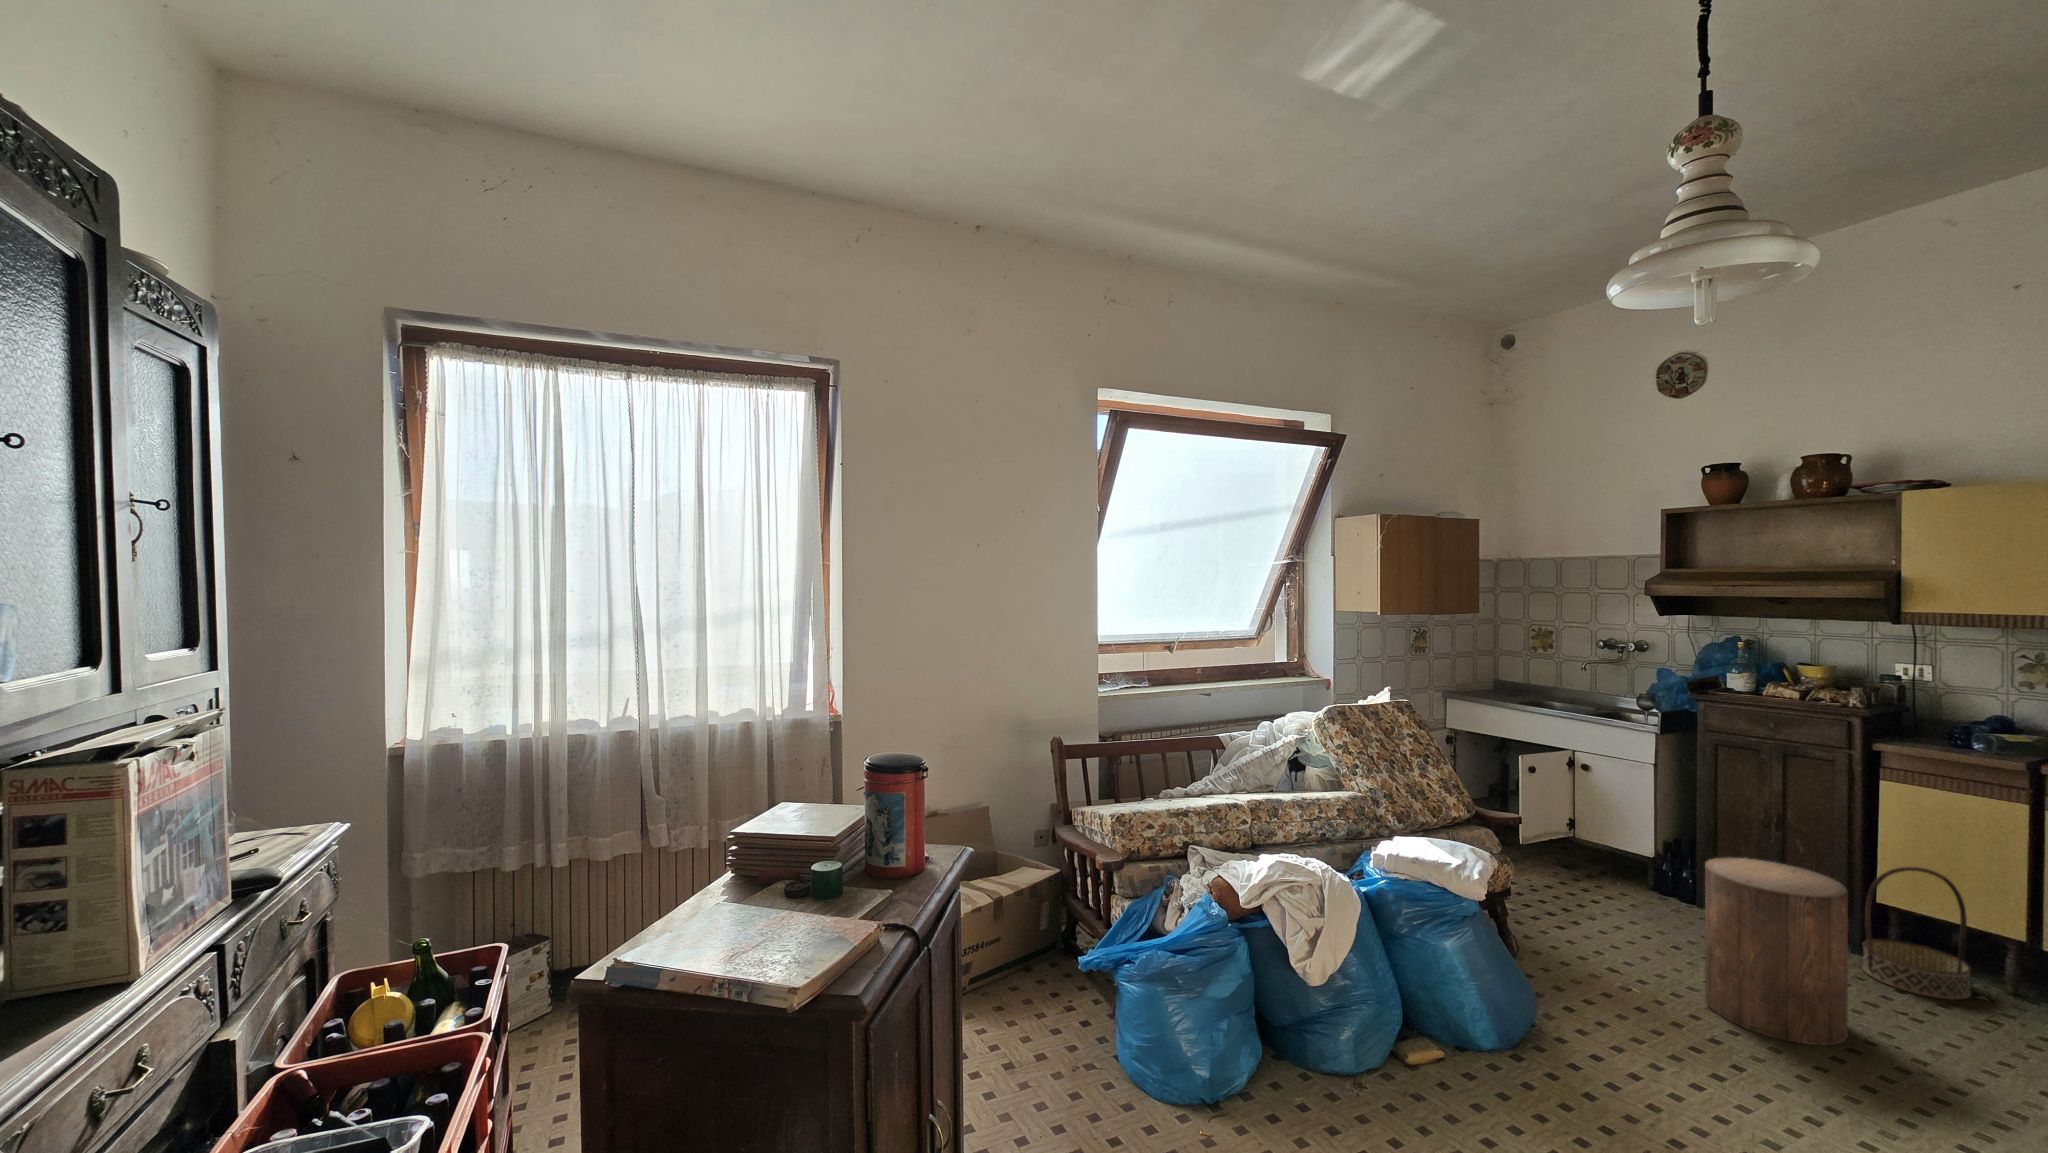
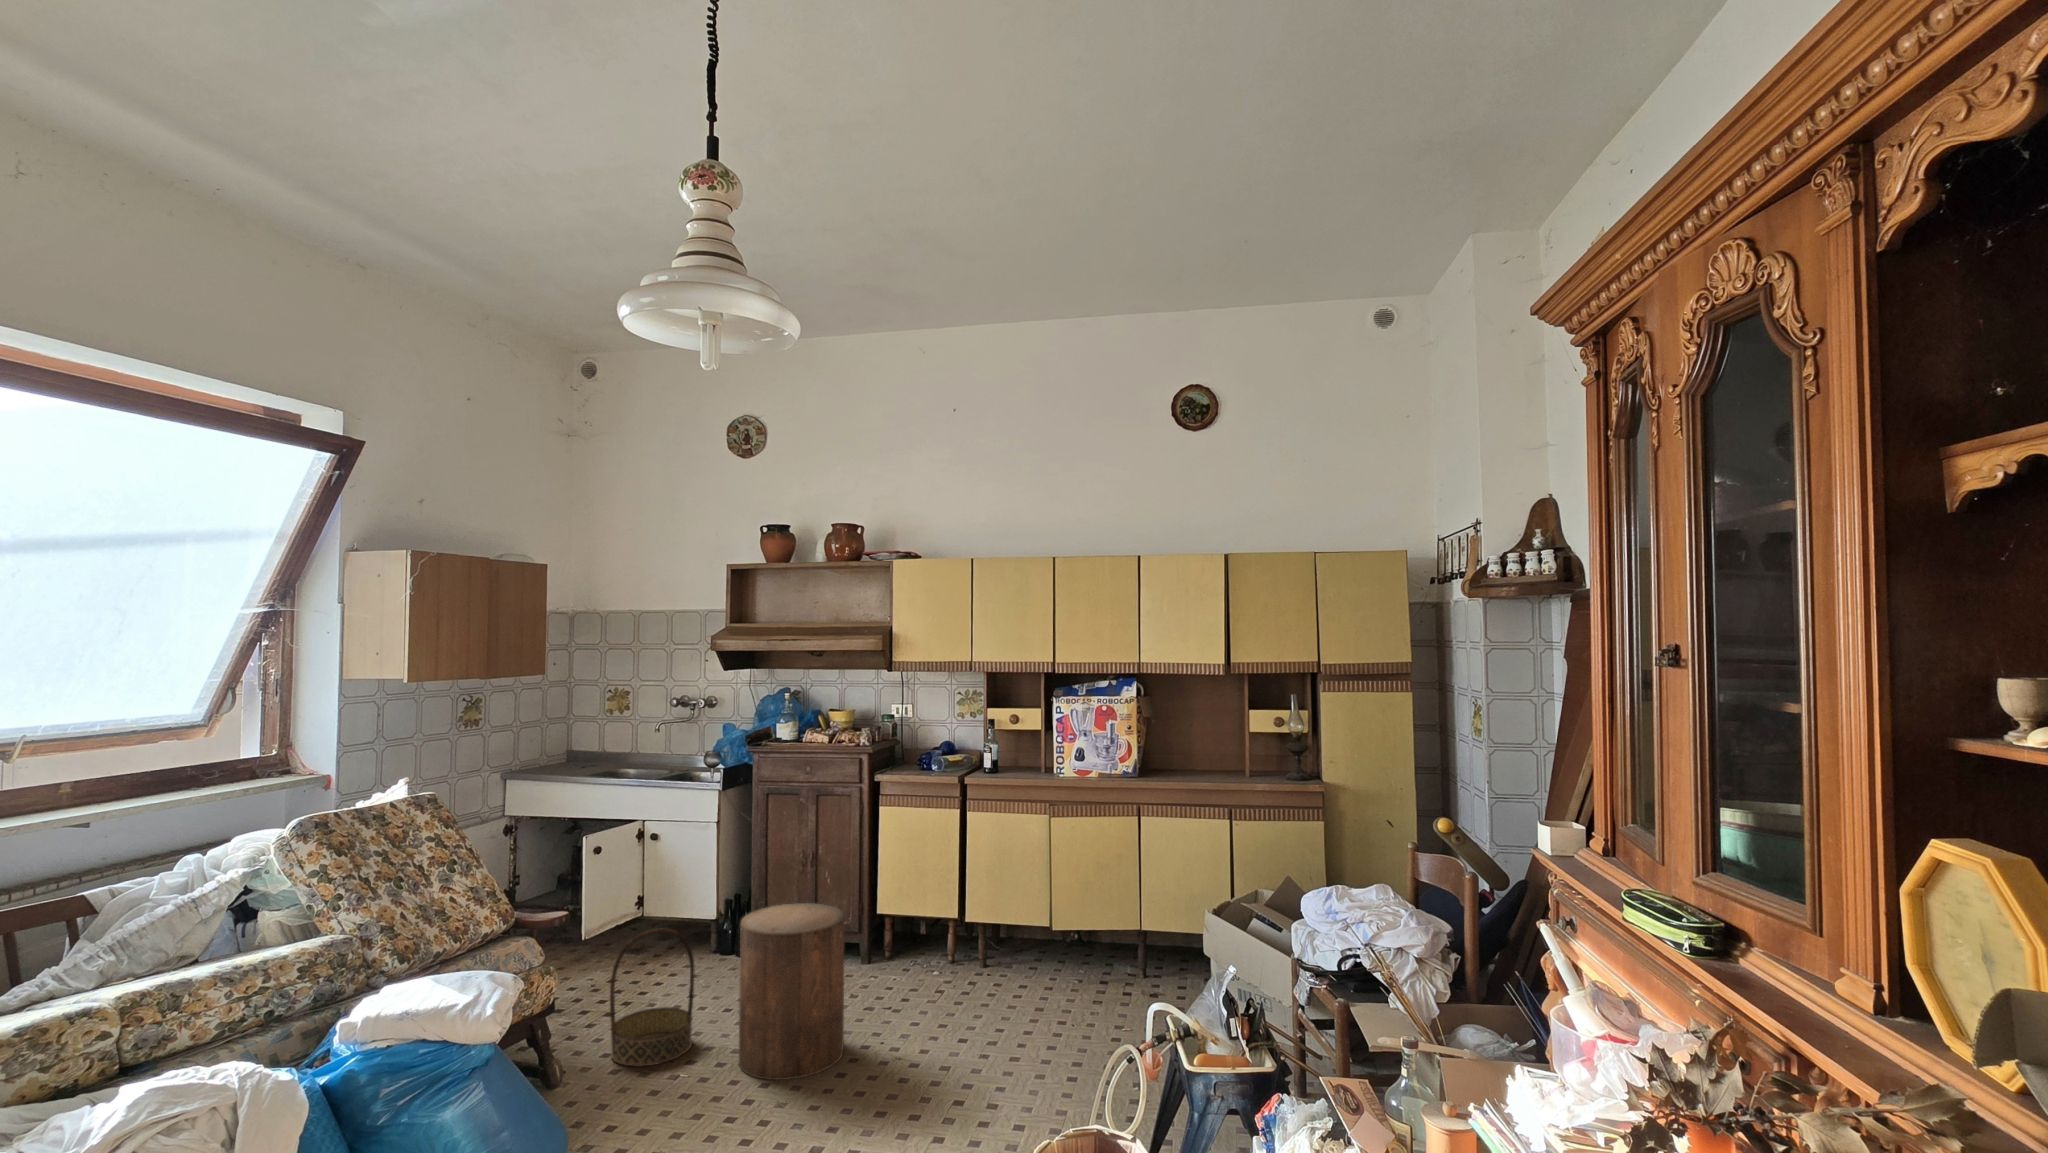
basket: present [1863,867,1971,1000] -> present [610,929,695,1067]

